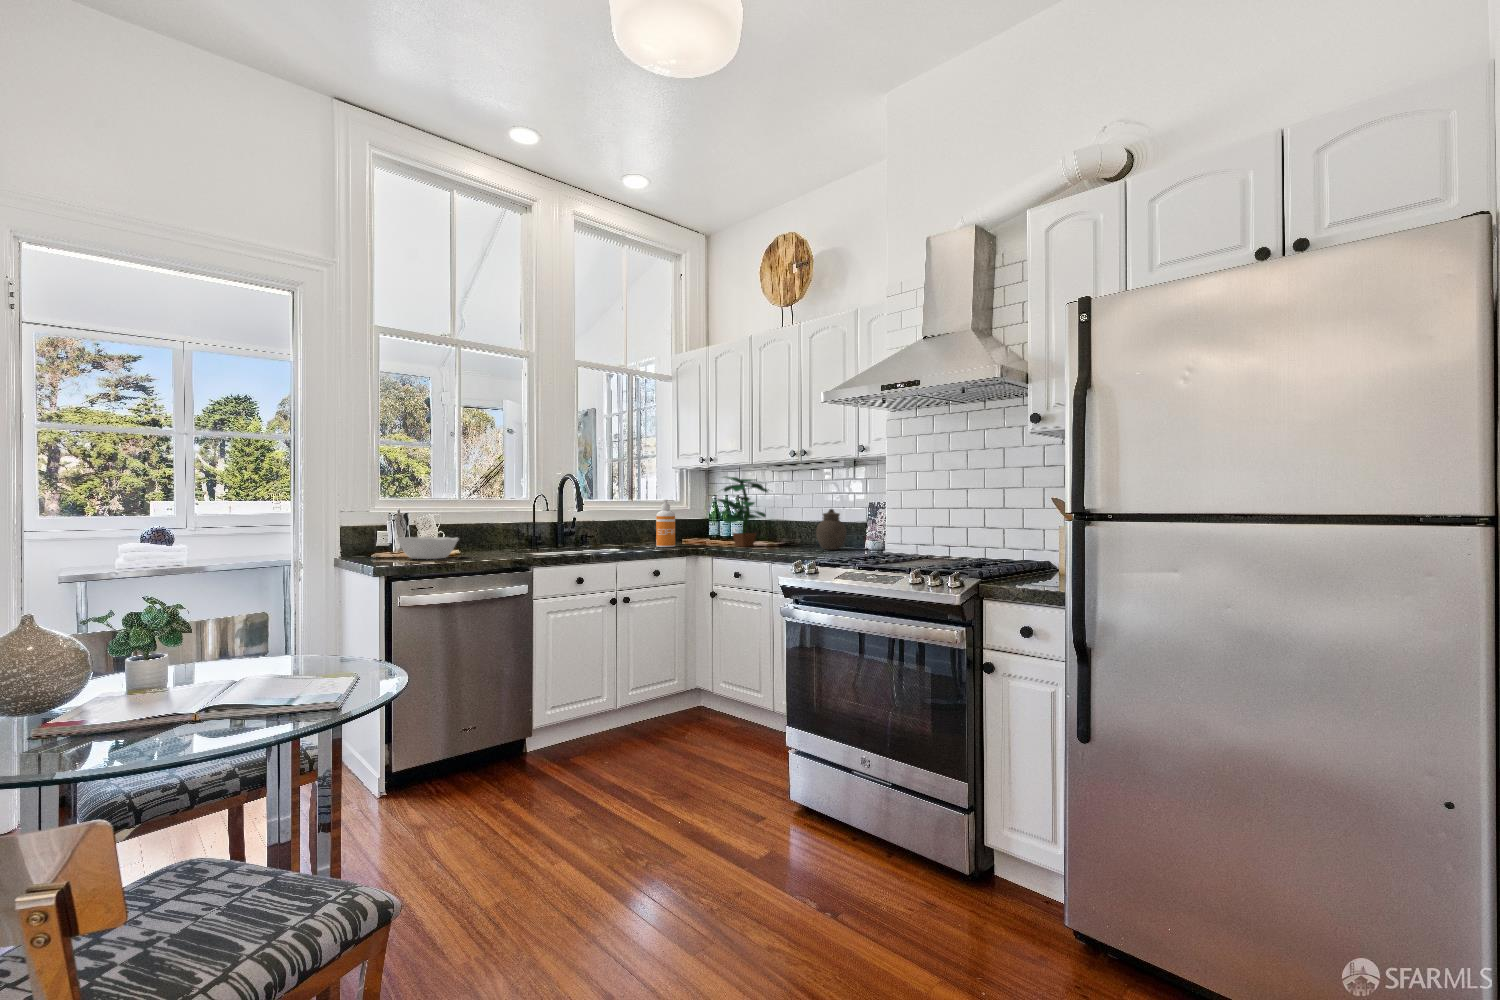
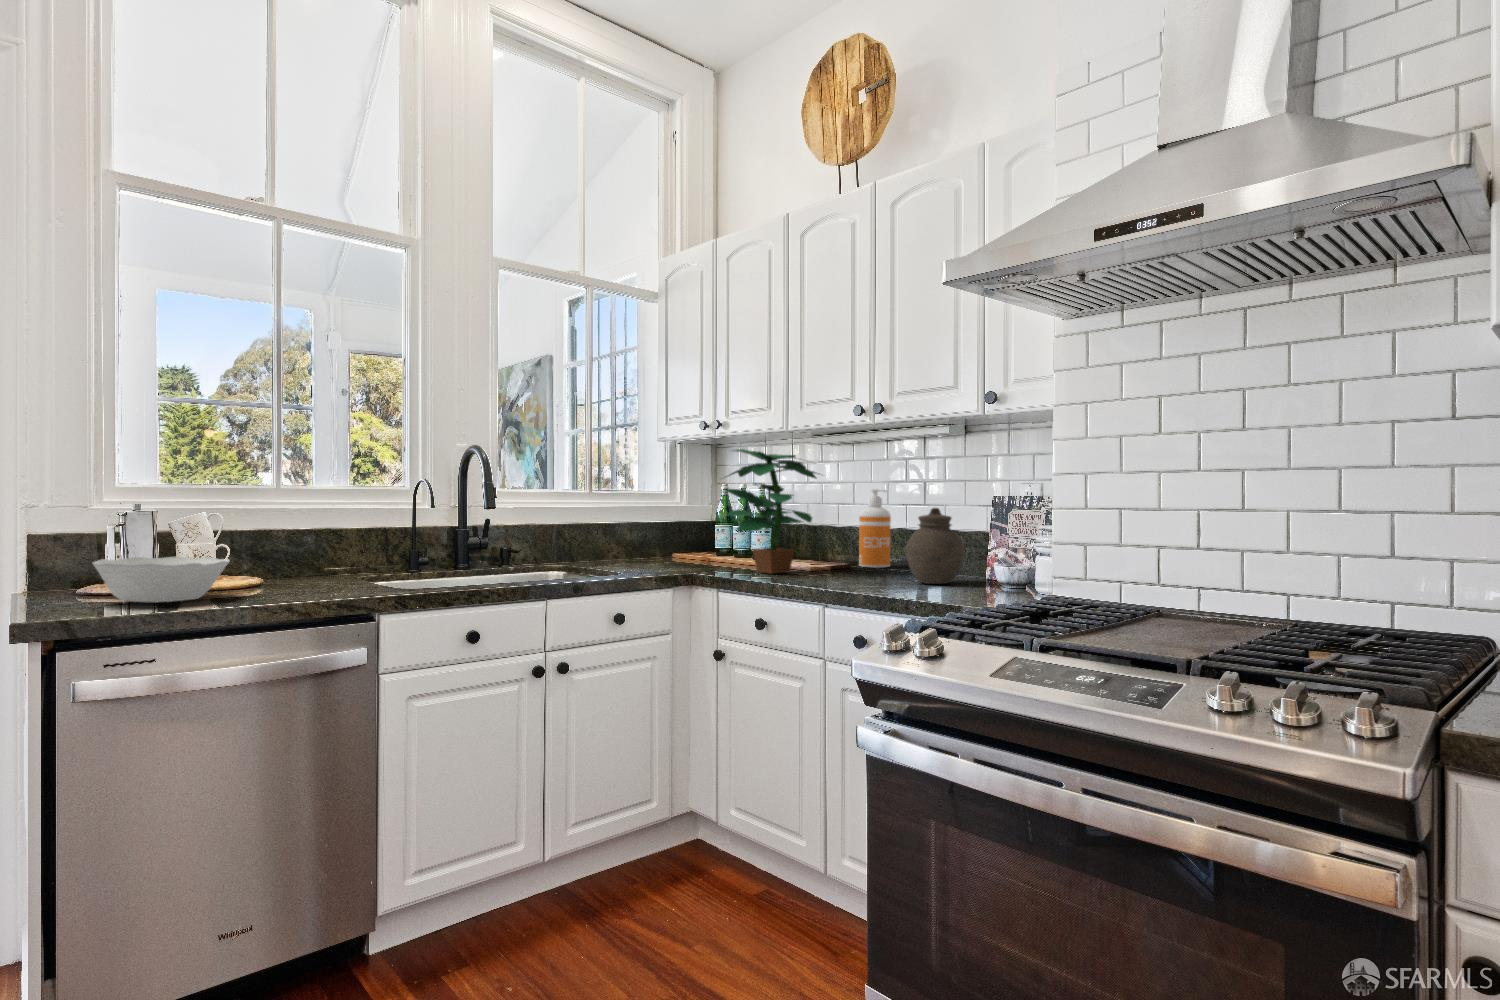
soap dispenser: present [656,500,675,547] -> present [859,489,891,568]

